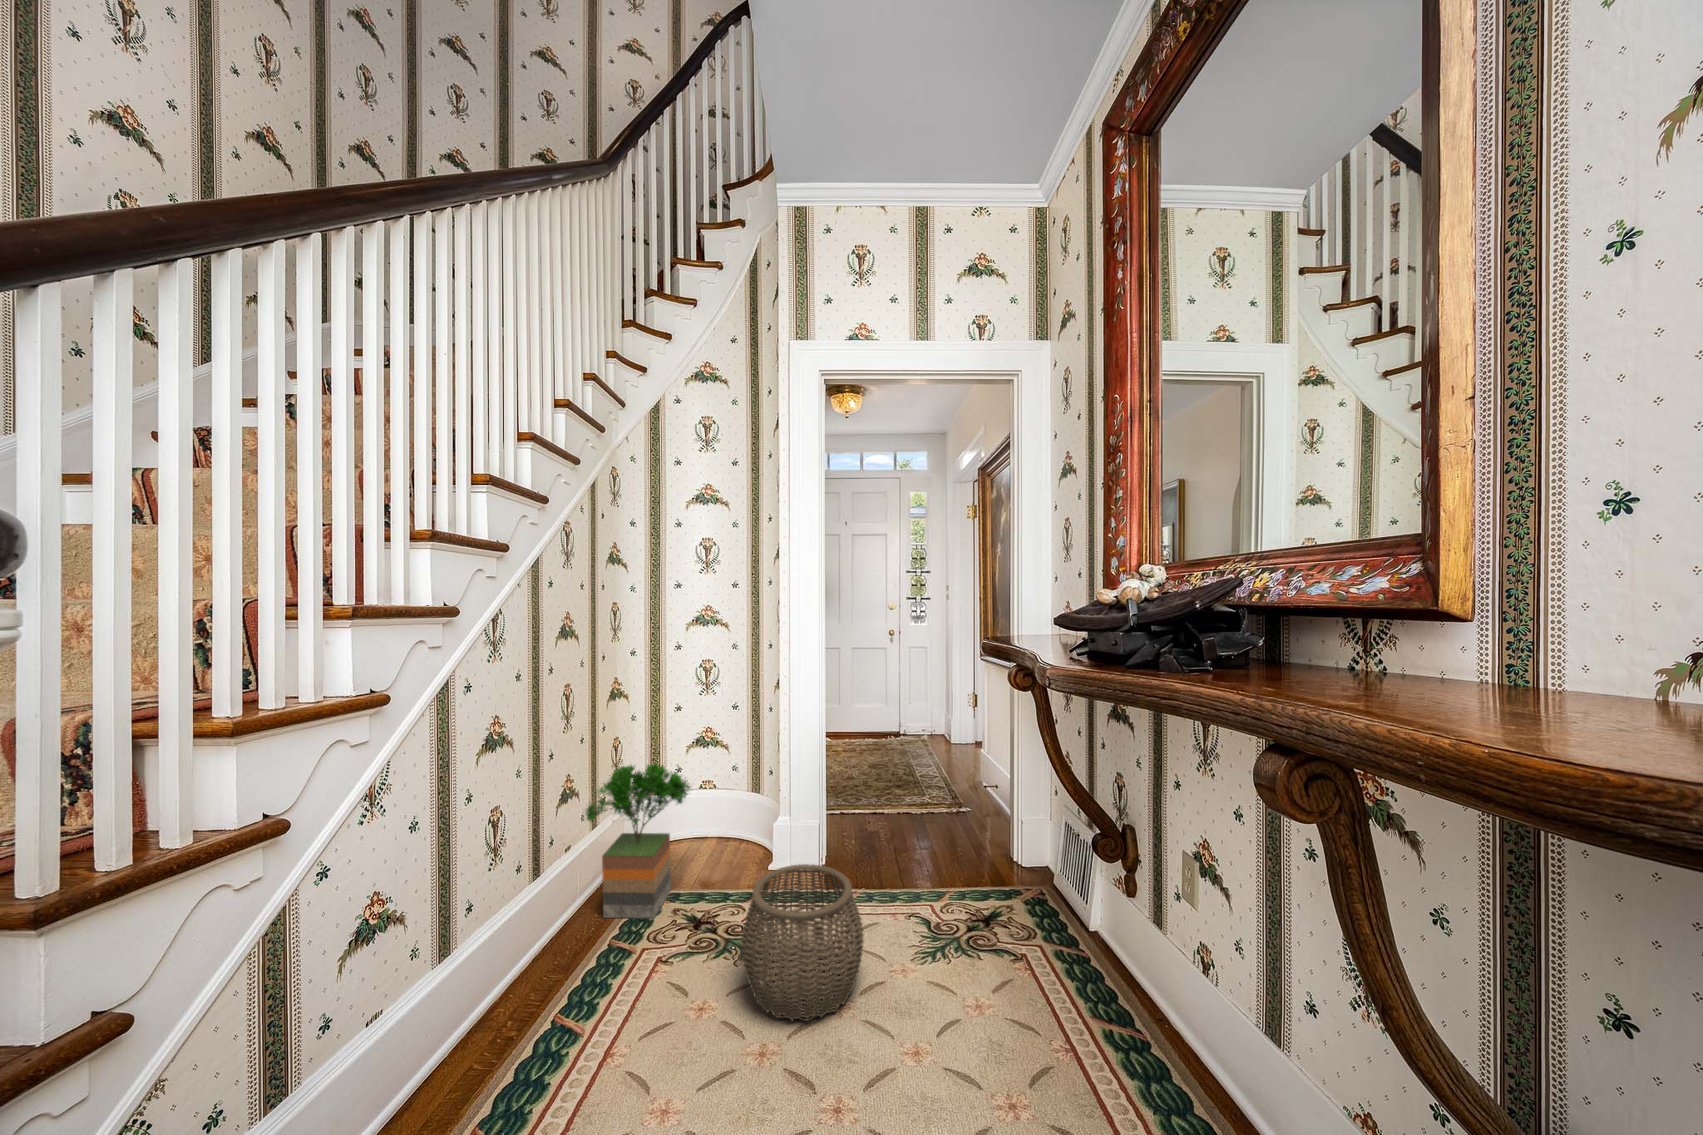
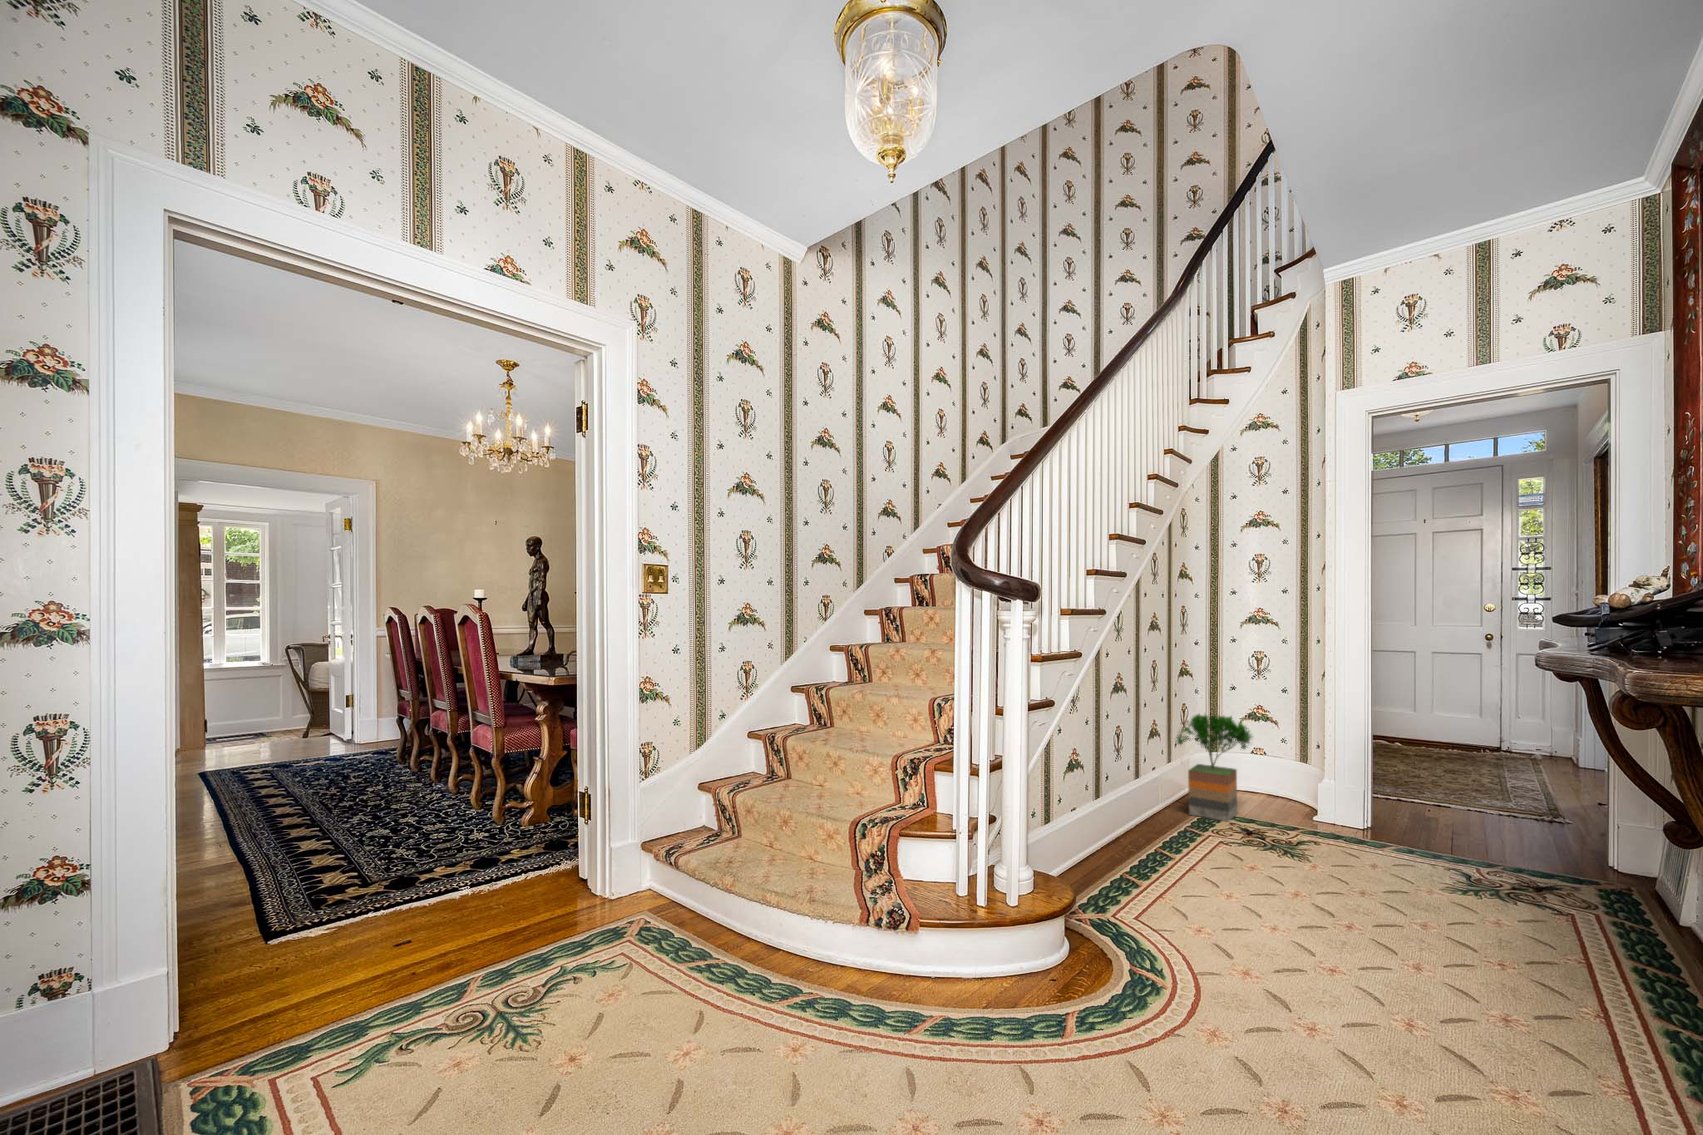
woven basket: present [741,864,864,1021] -> none [1309,783,1418,881]

